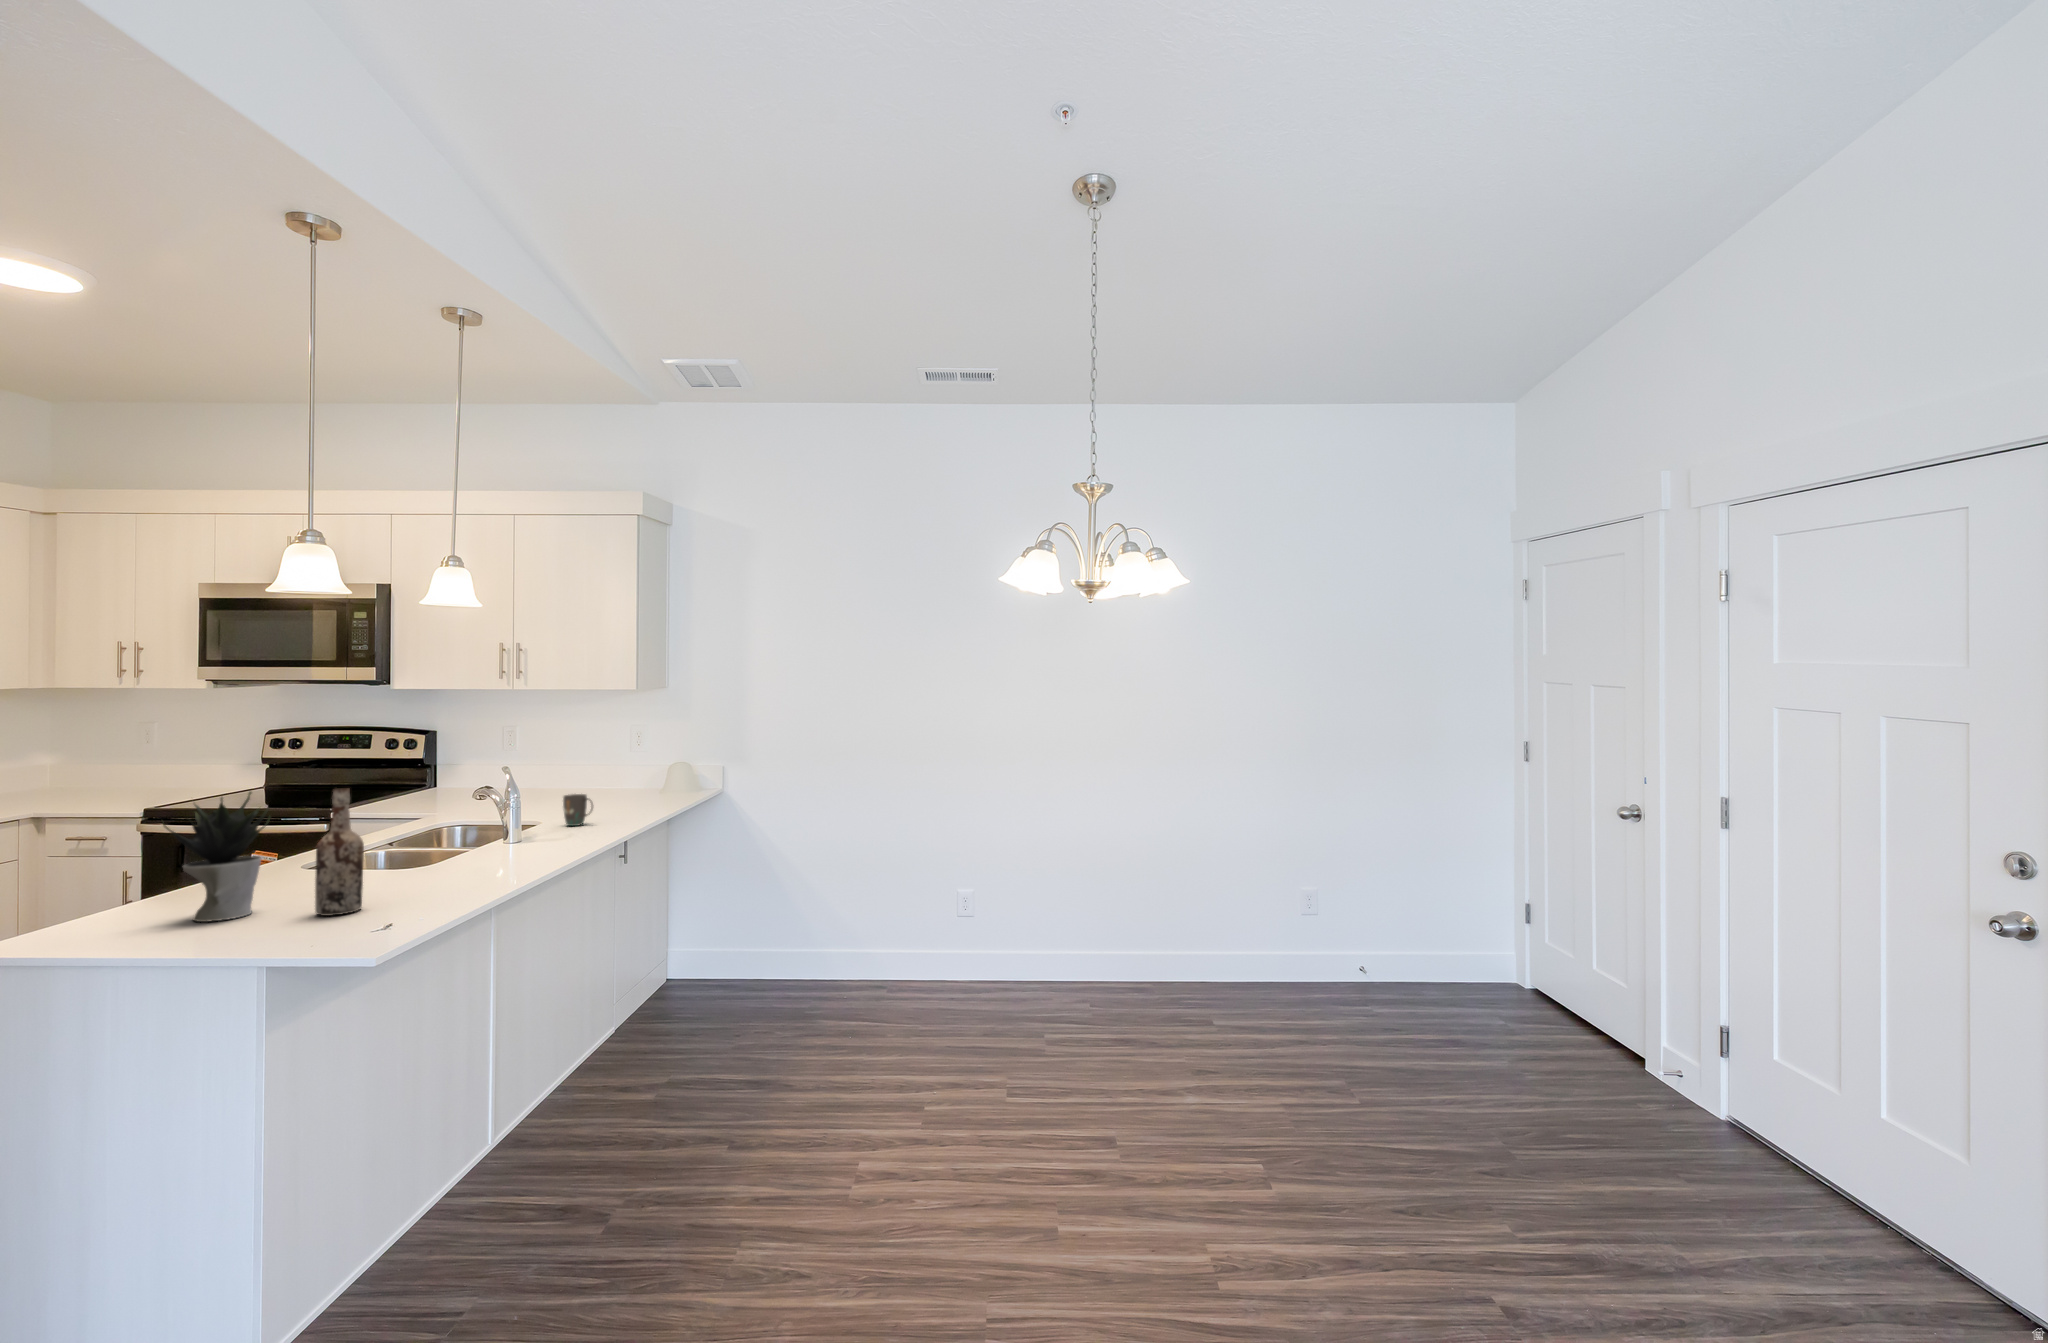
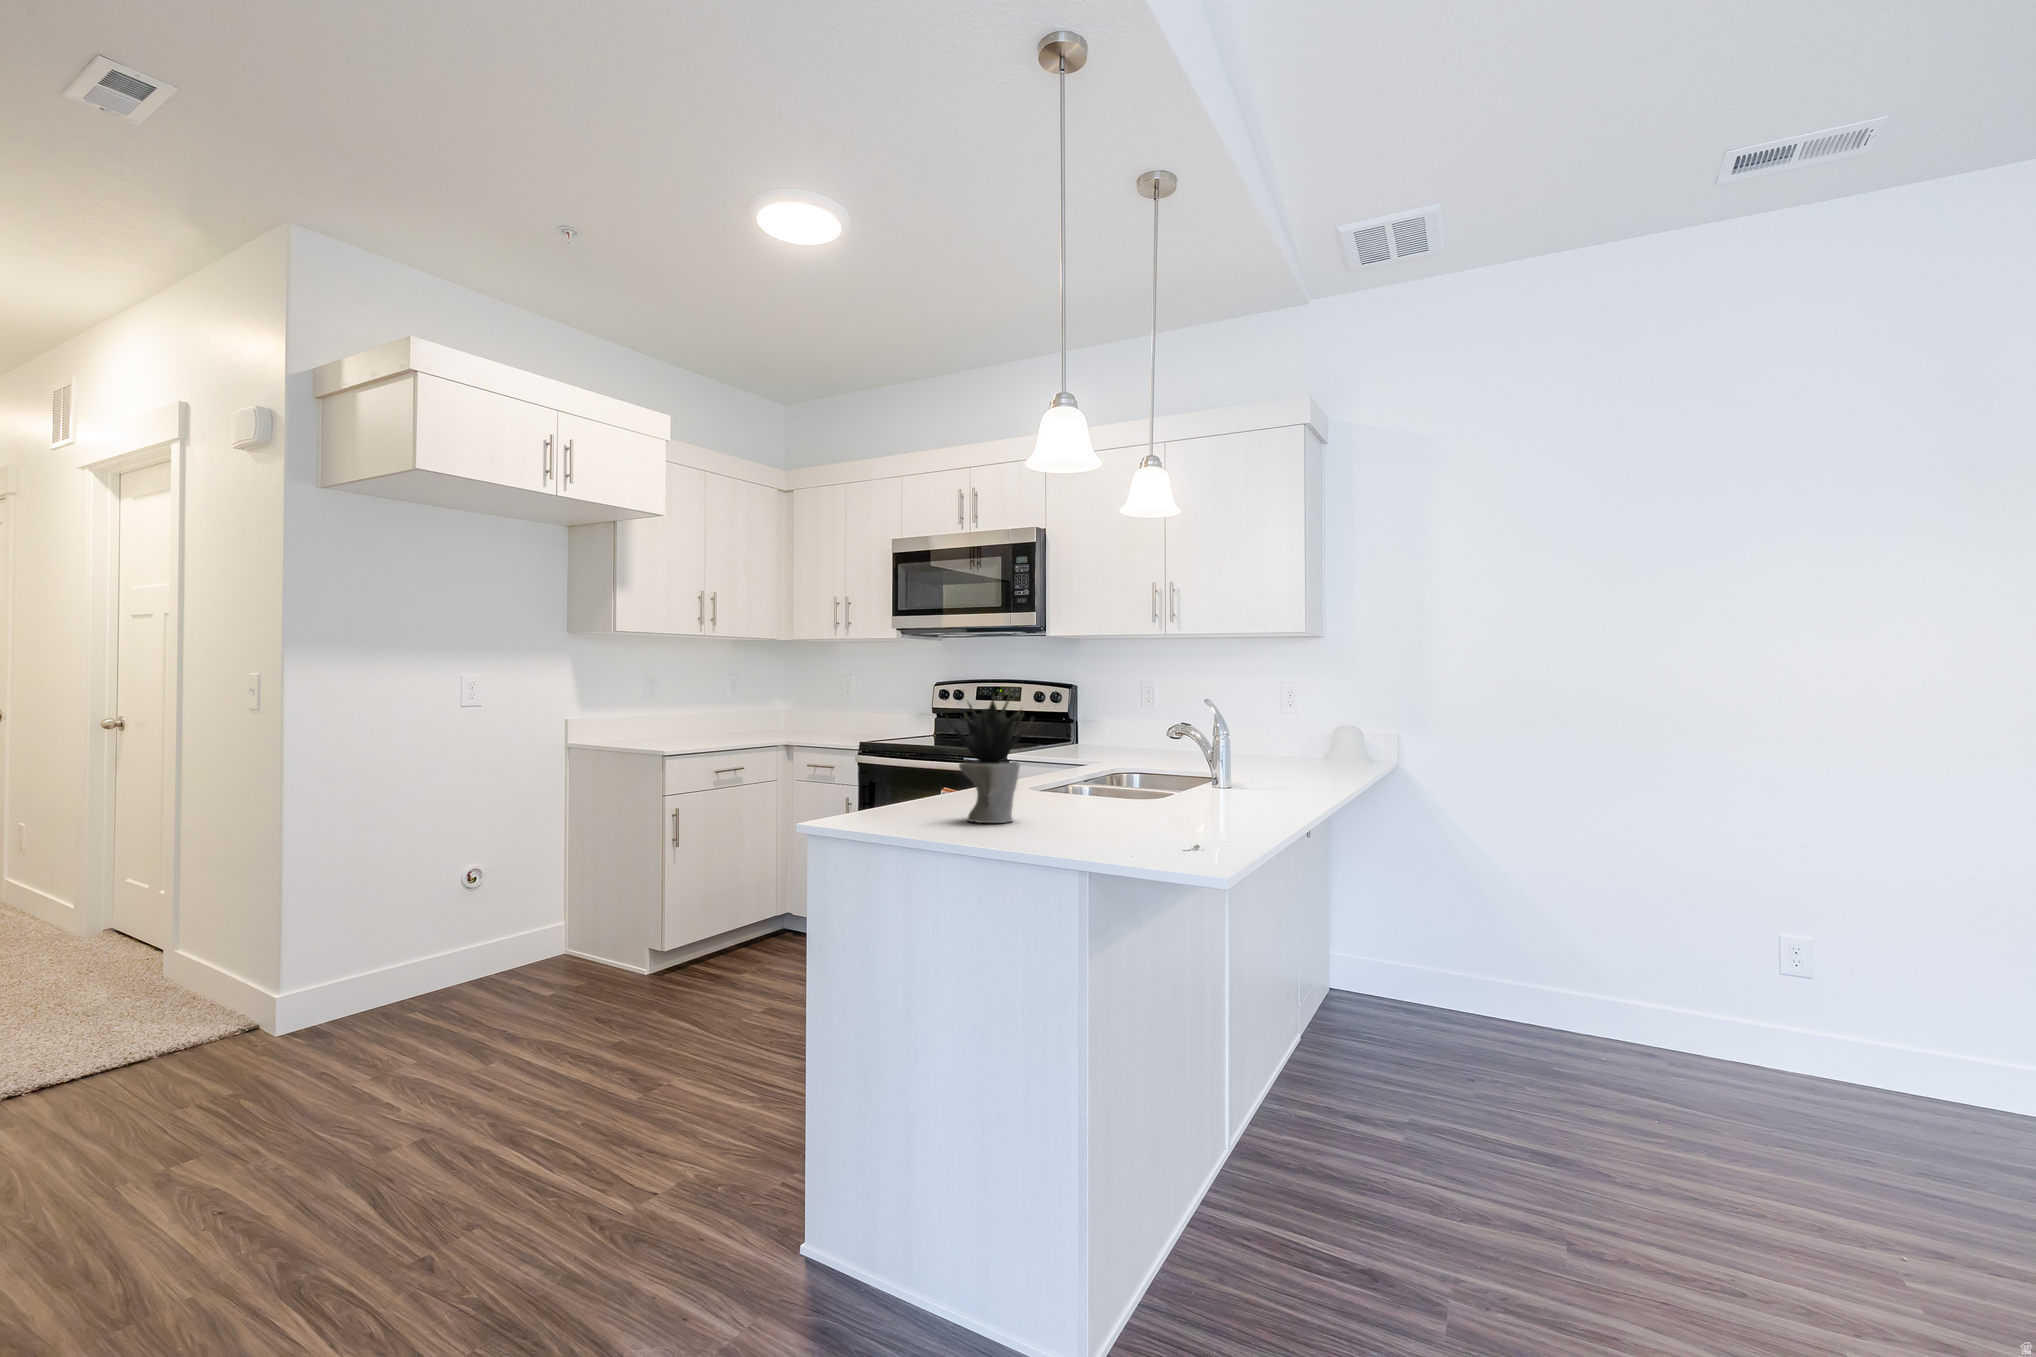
wine bottle: present [315,788,364,916] -> none [1076,689,1119,829]
mug: present [563,794,593,826] -> none [1230,746,1263,781]

